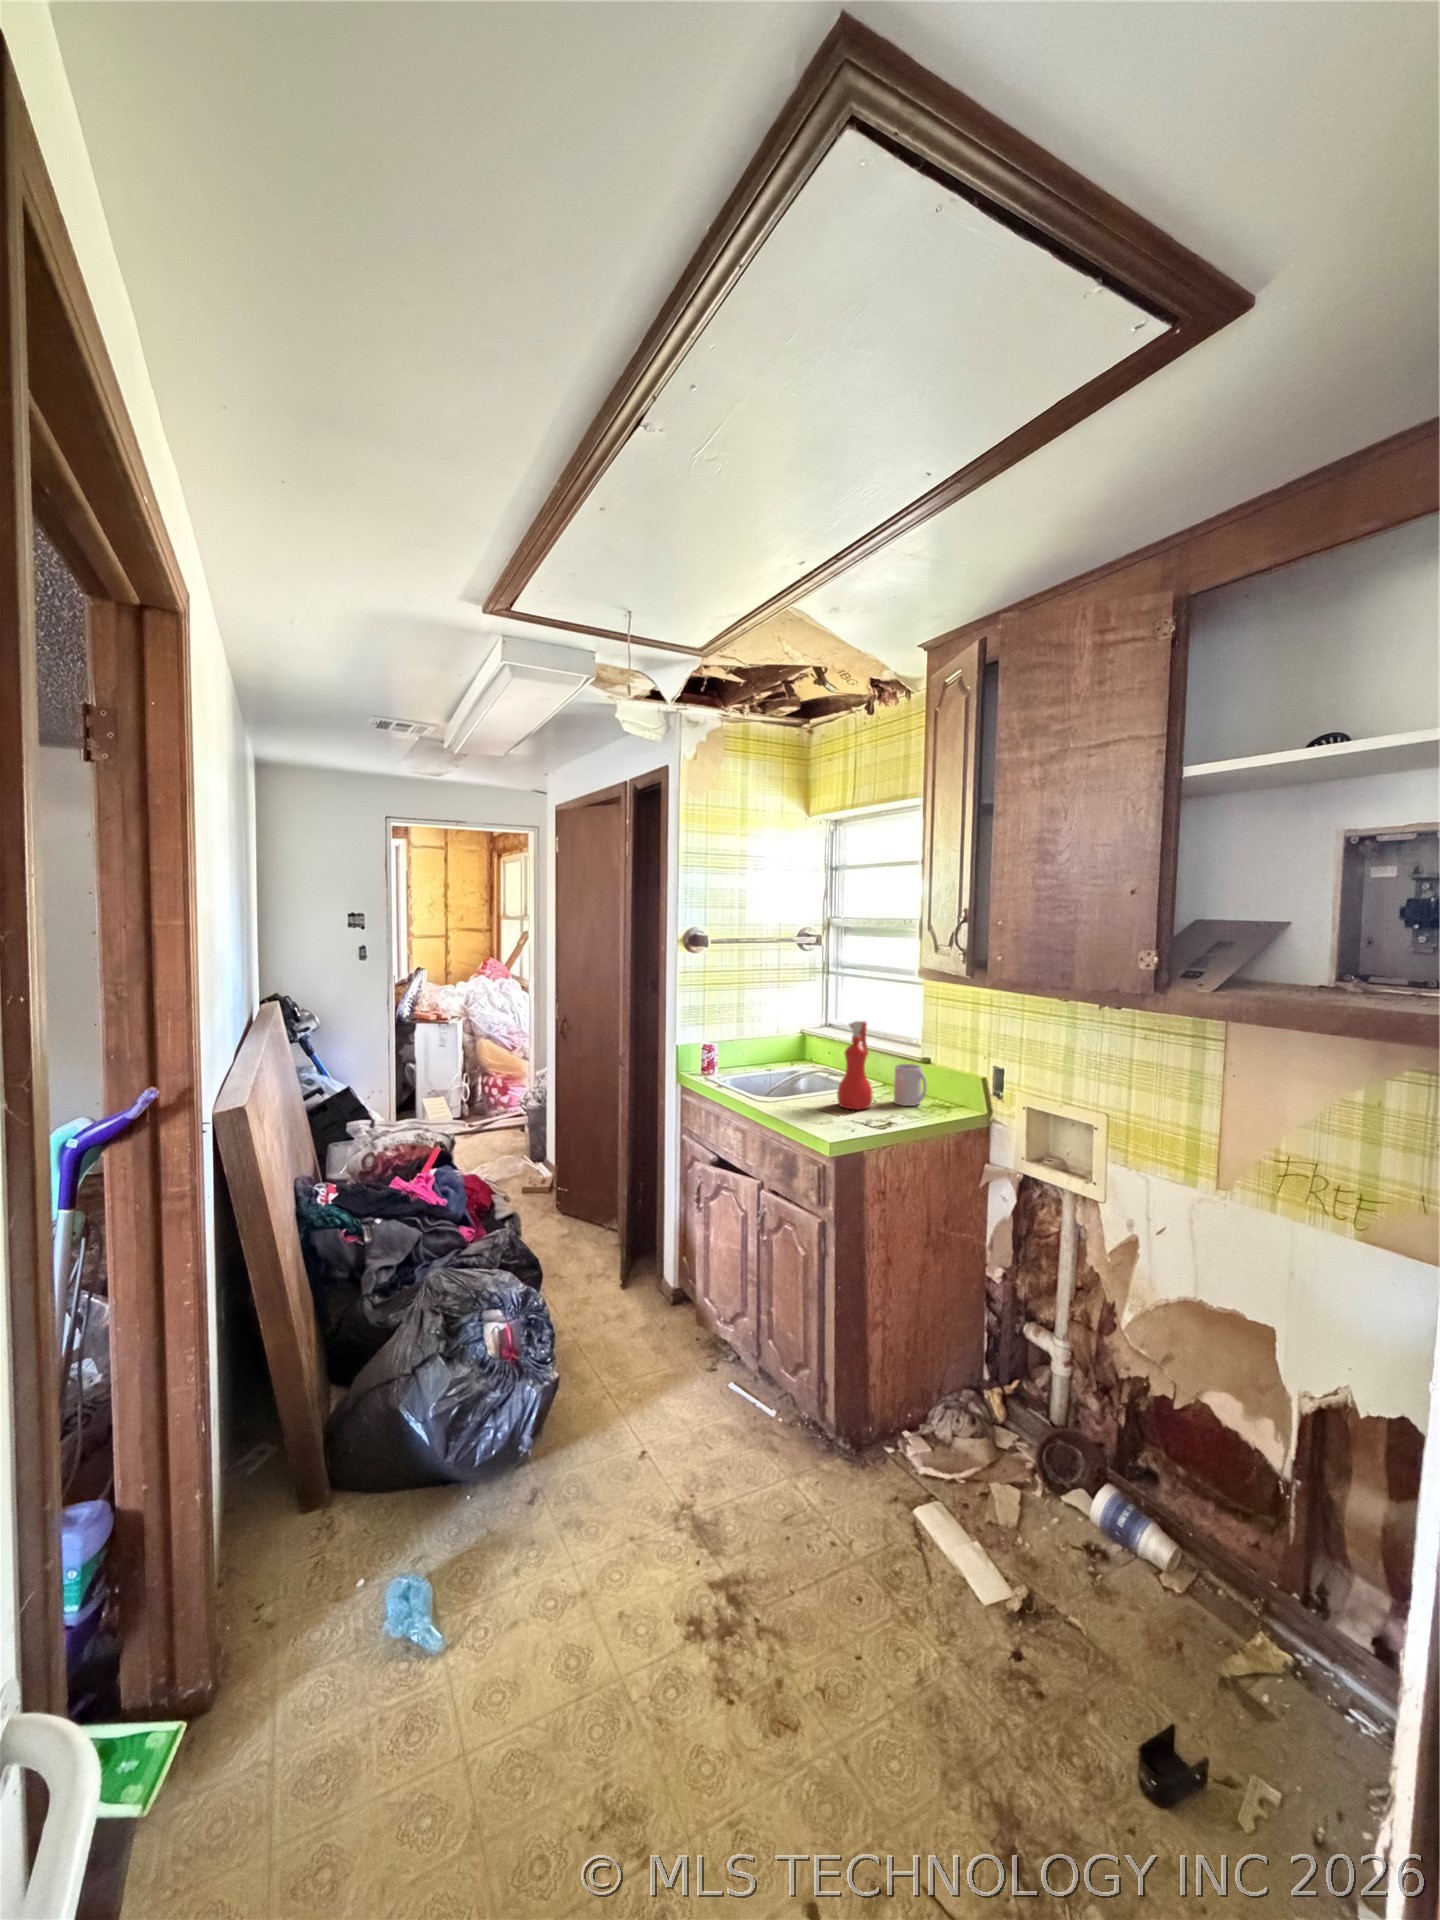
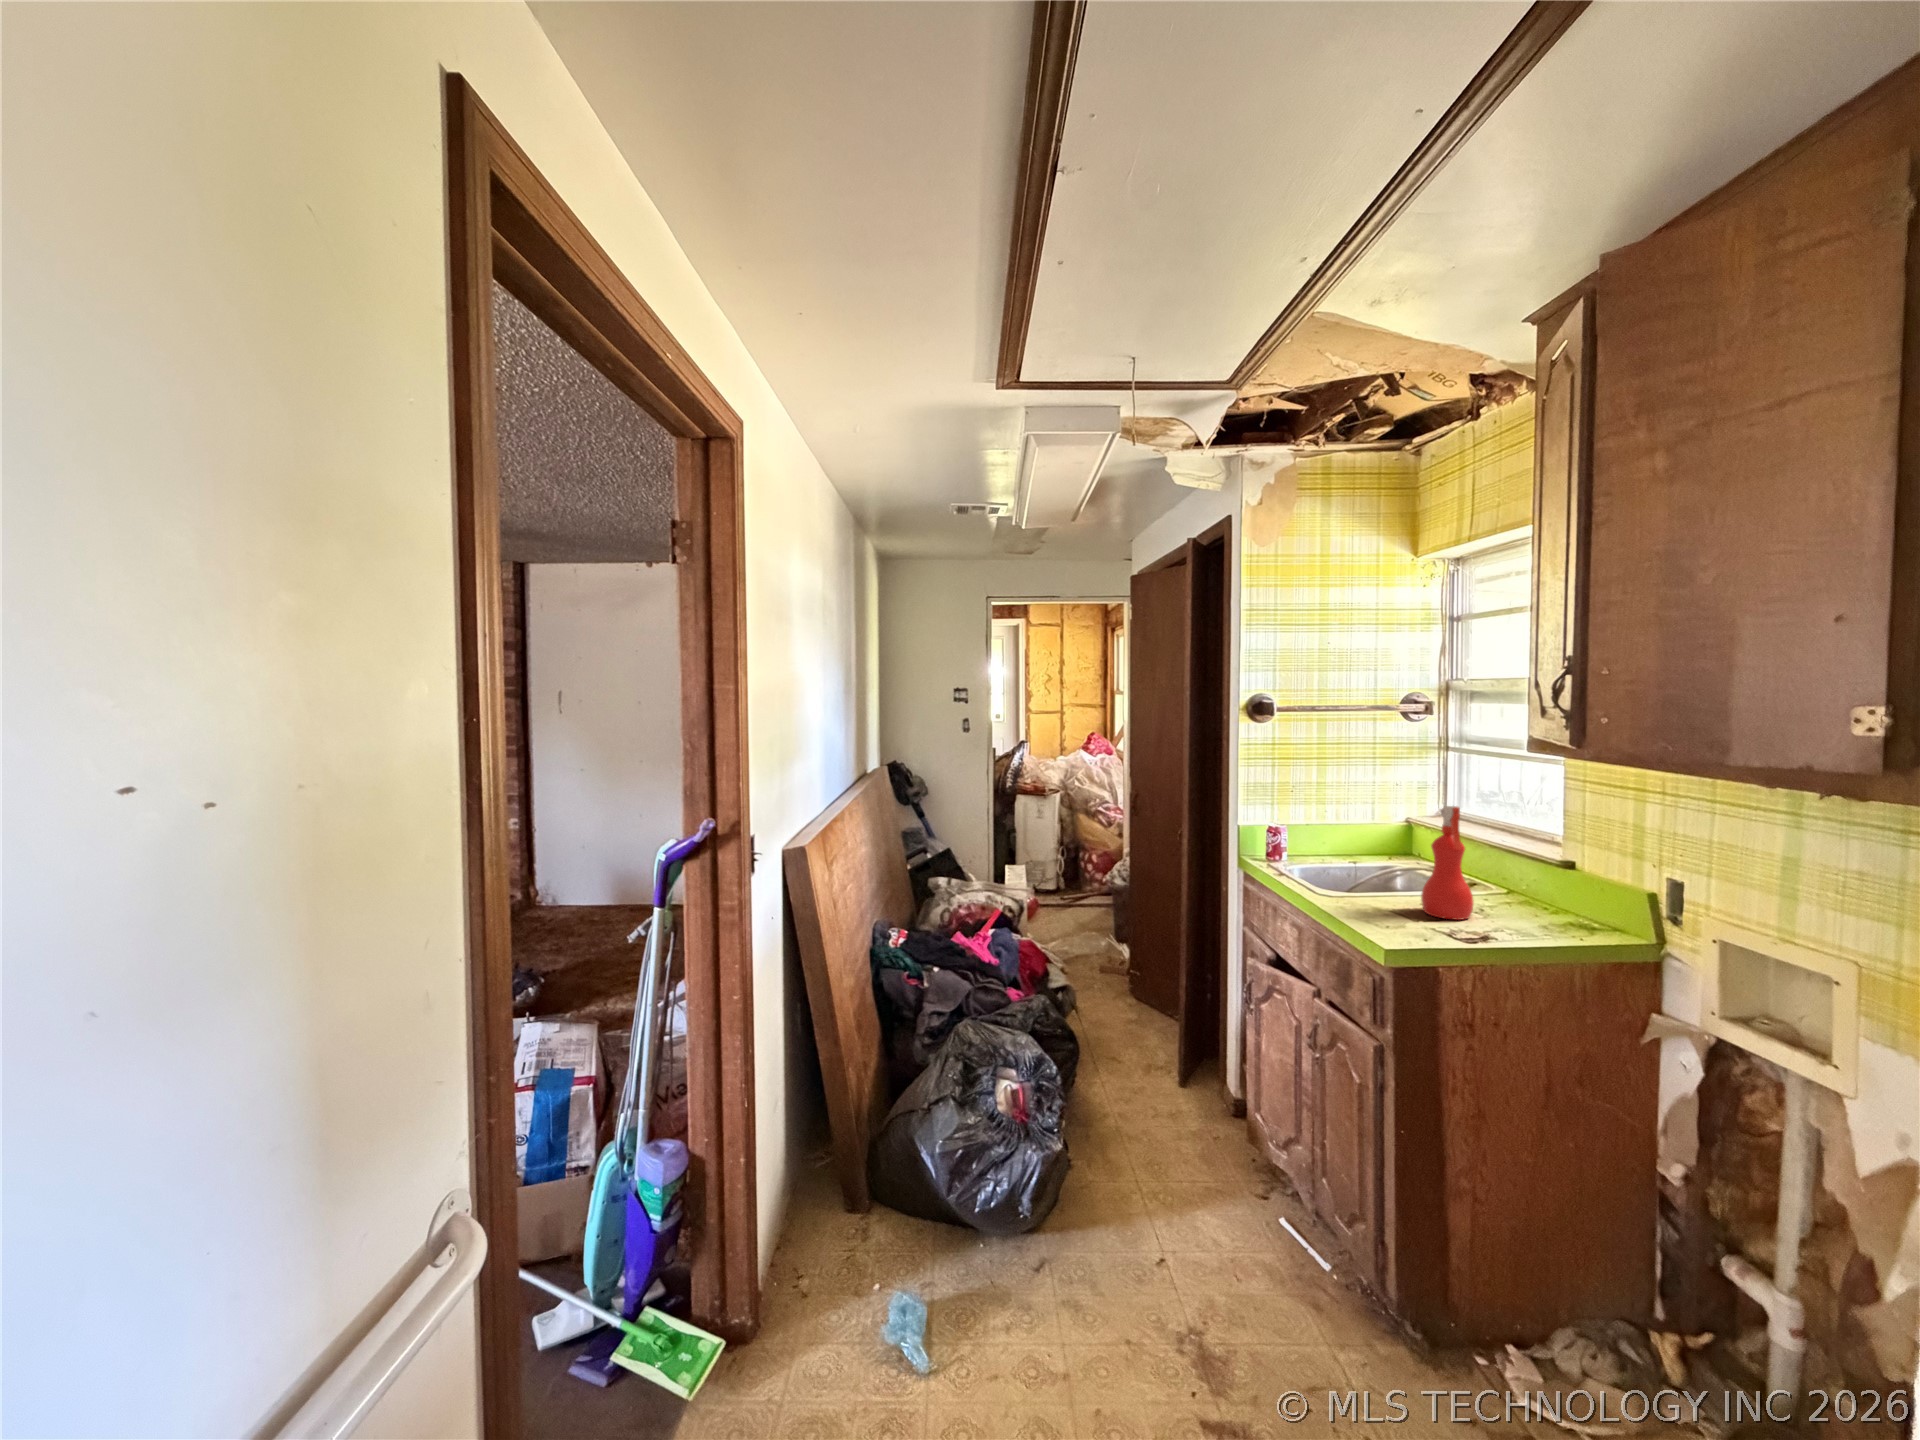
mug: present [894,1064,927,1106] -> none [1511,867,1563,924]

